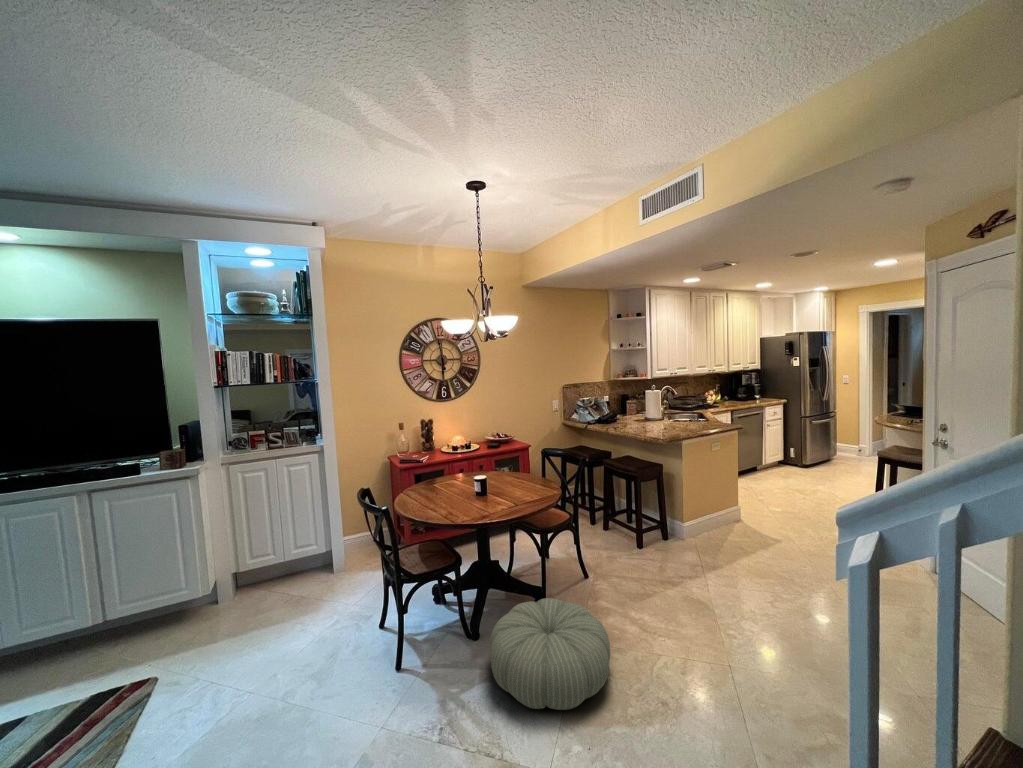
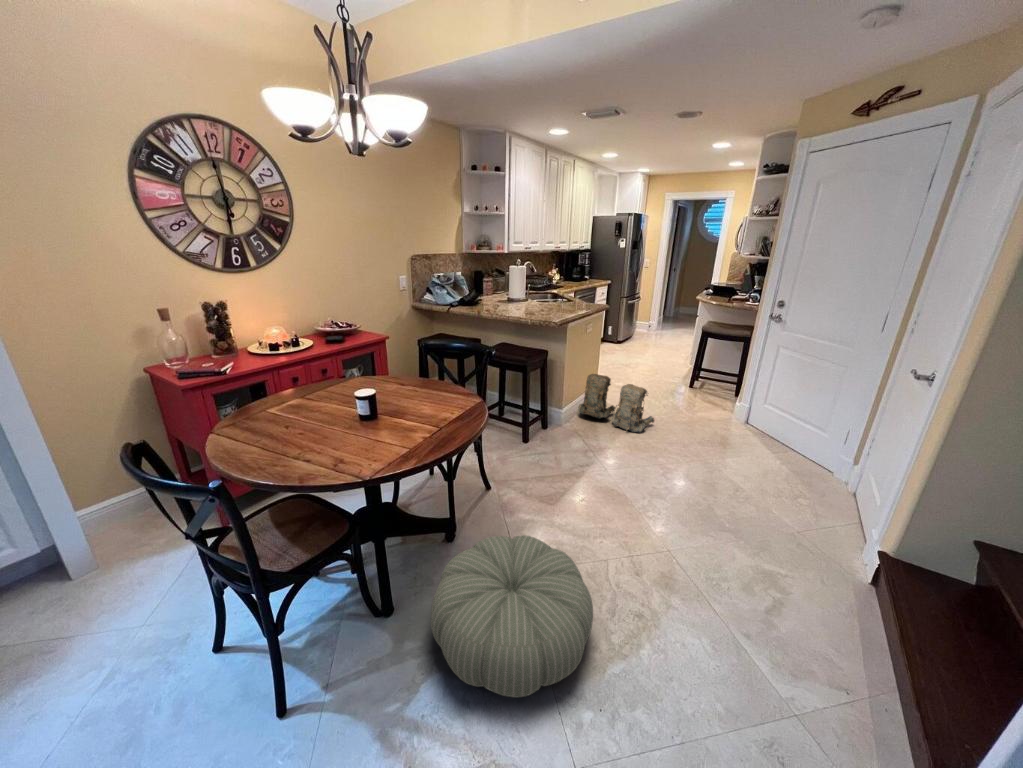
backpack: none [706,492,793,560] -> present [578,374,654,433]

